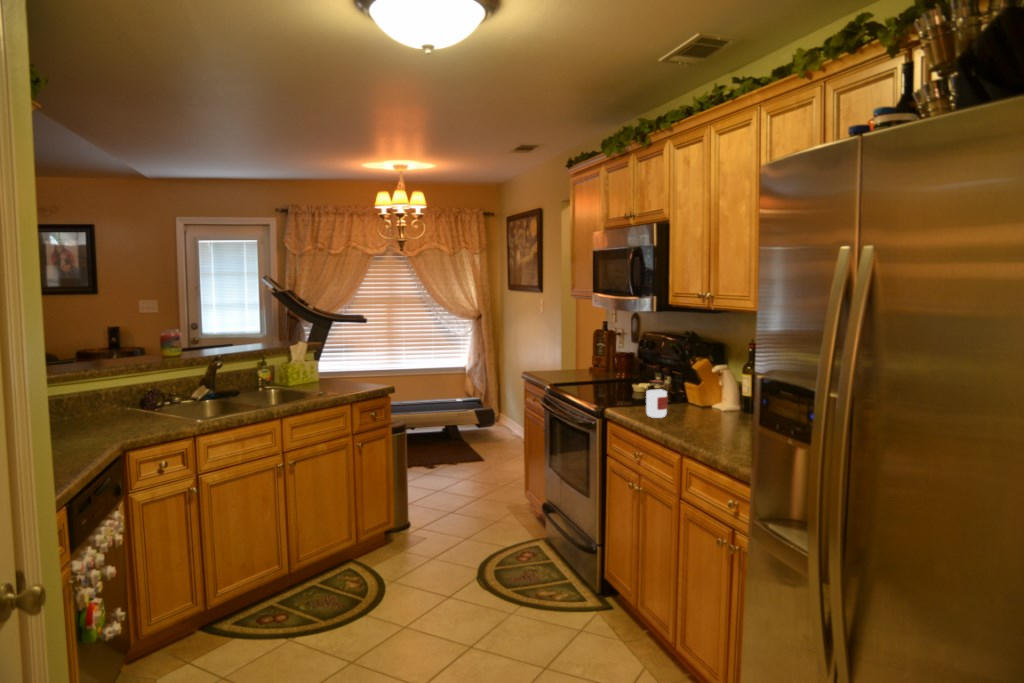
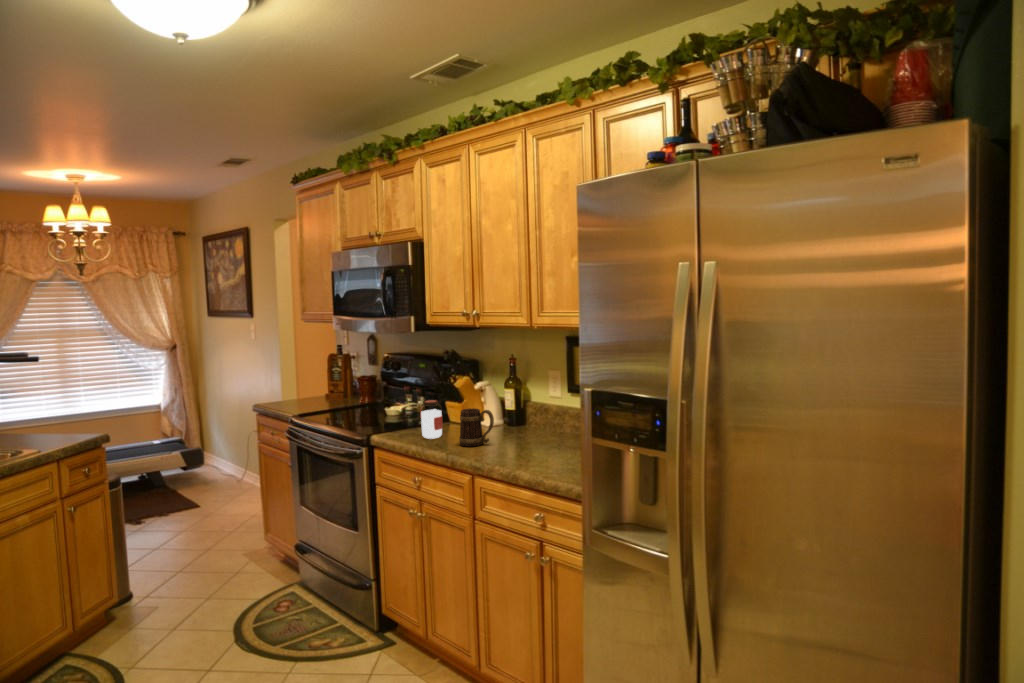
mug: none [678,391,714,429] -> present [459,408,494,446]

